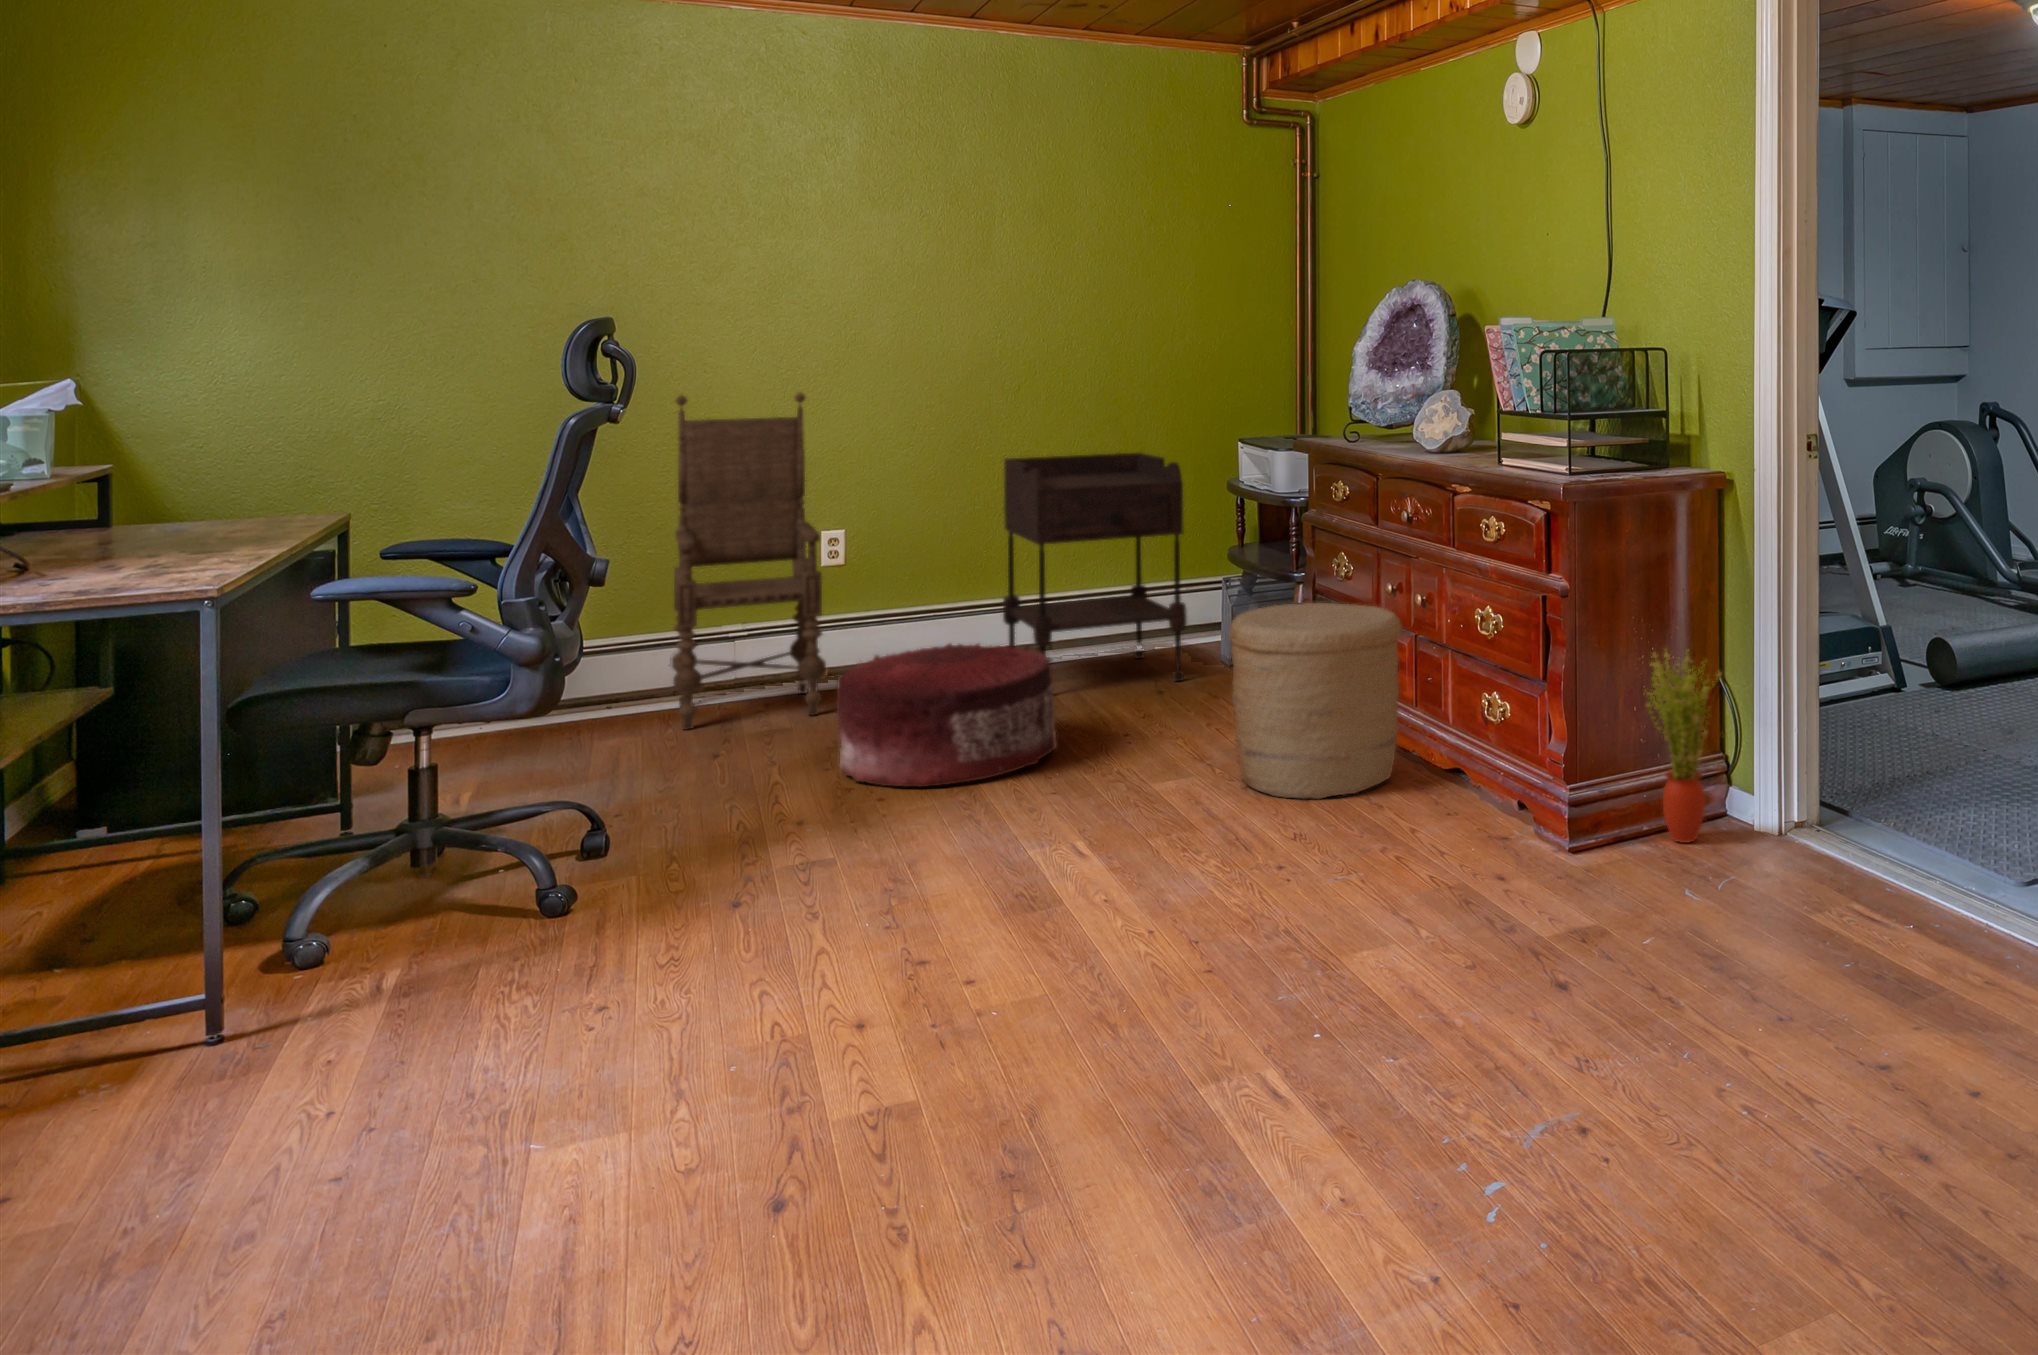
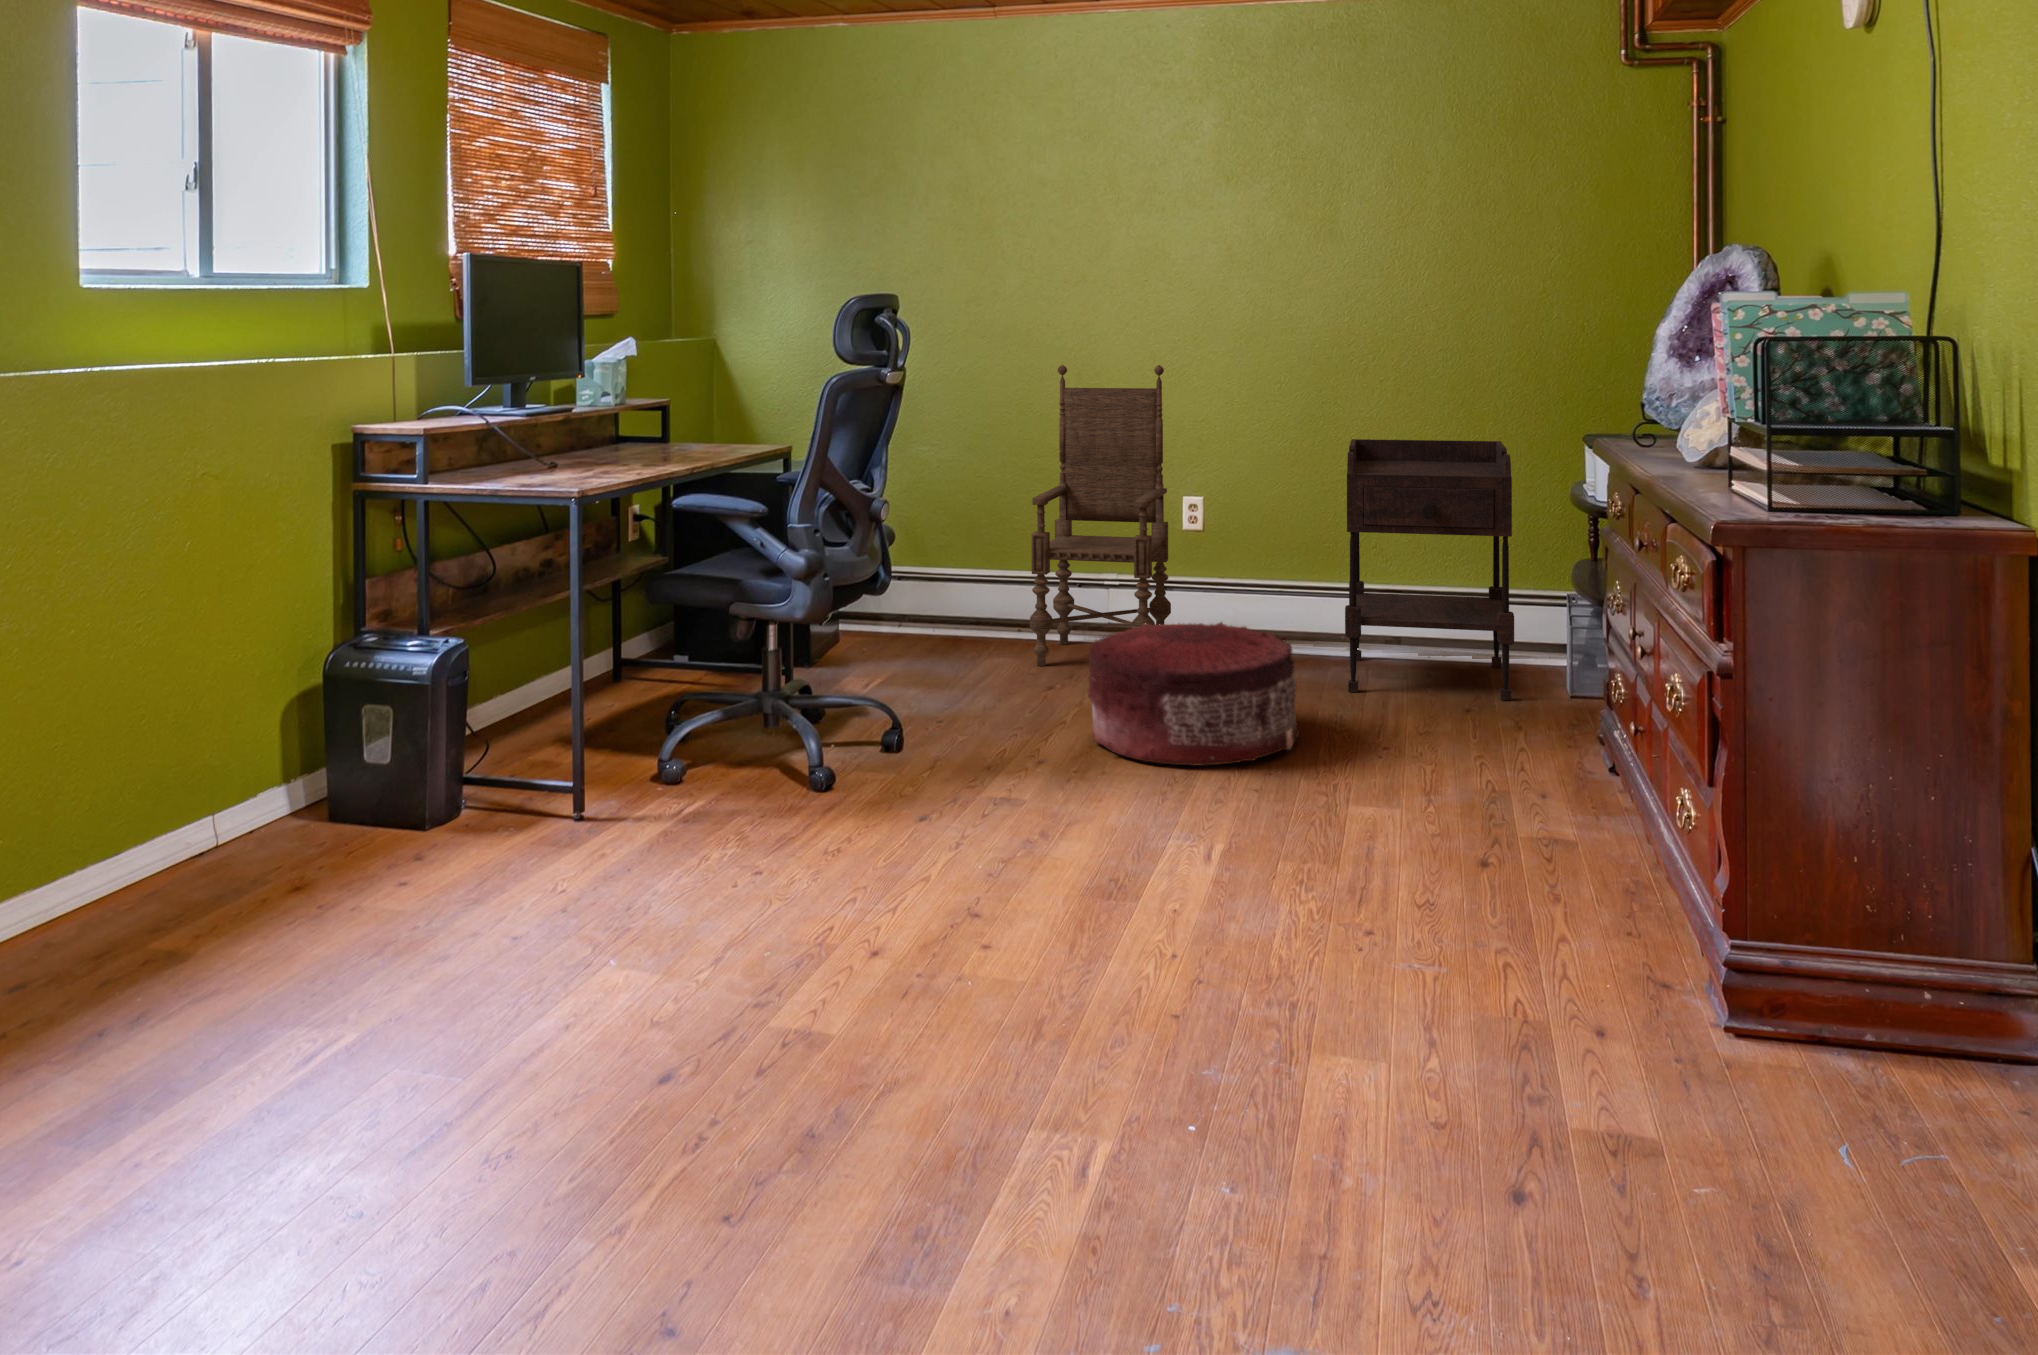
woven basket: present [1229,603,1401,799] -> none [1413,632,1630,877]
potted plant: present [1645,650,1721,843] -> none [1843,781,1990,1079]

